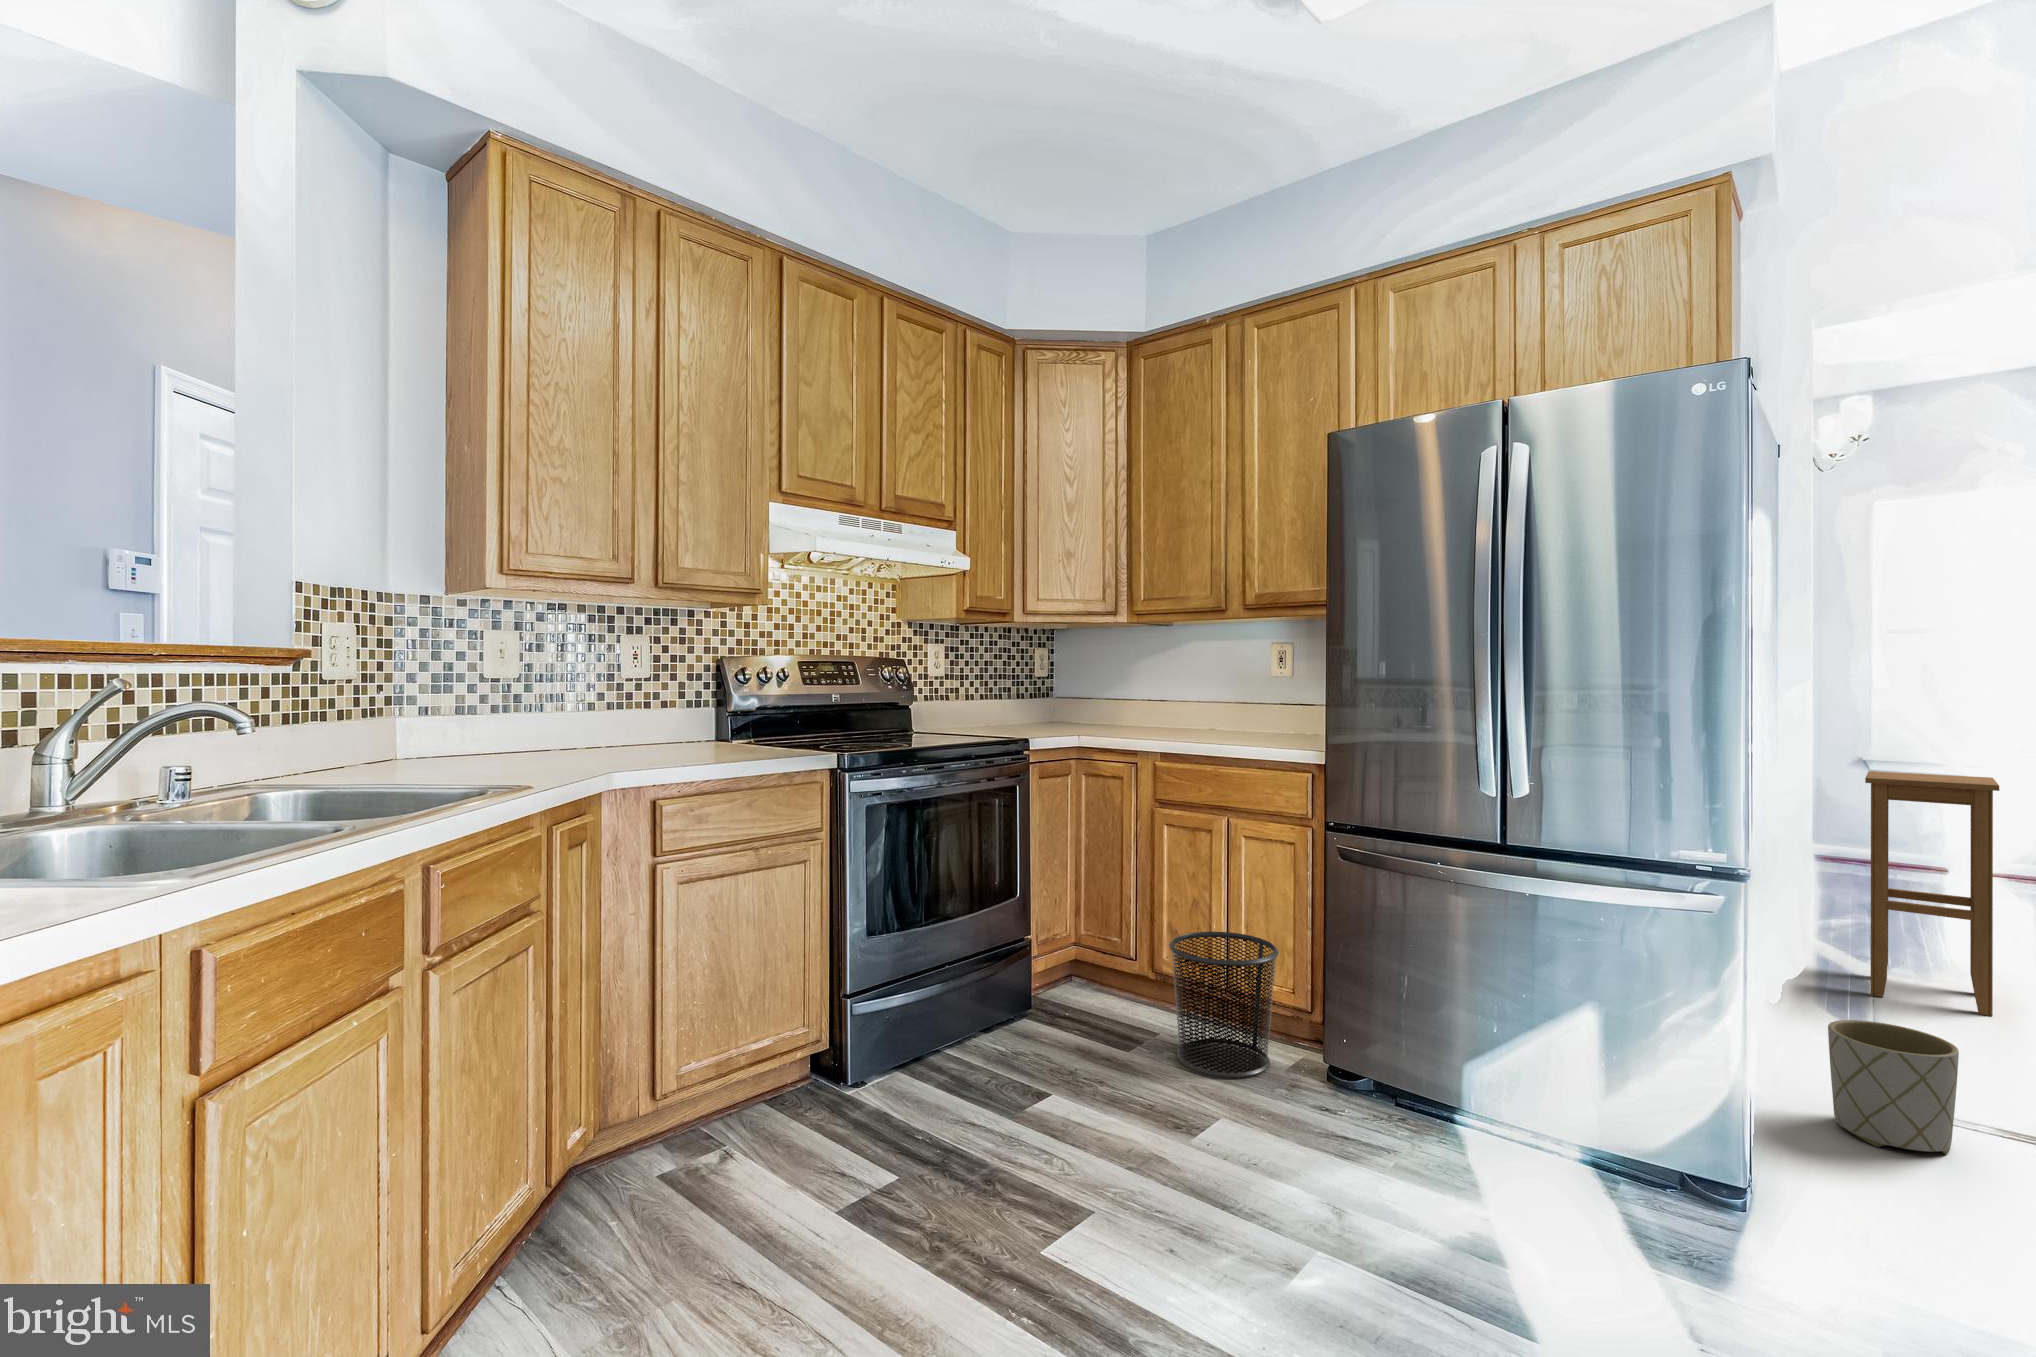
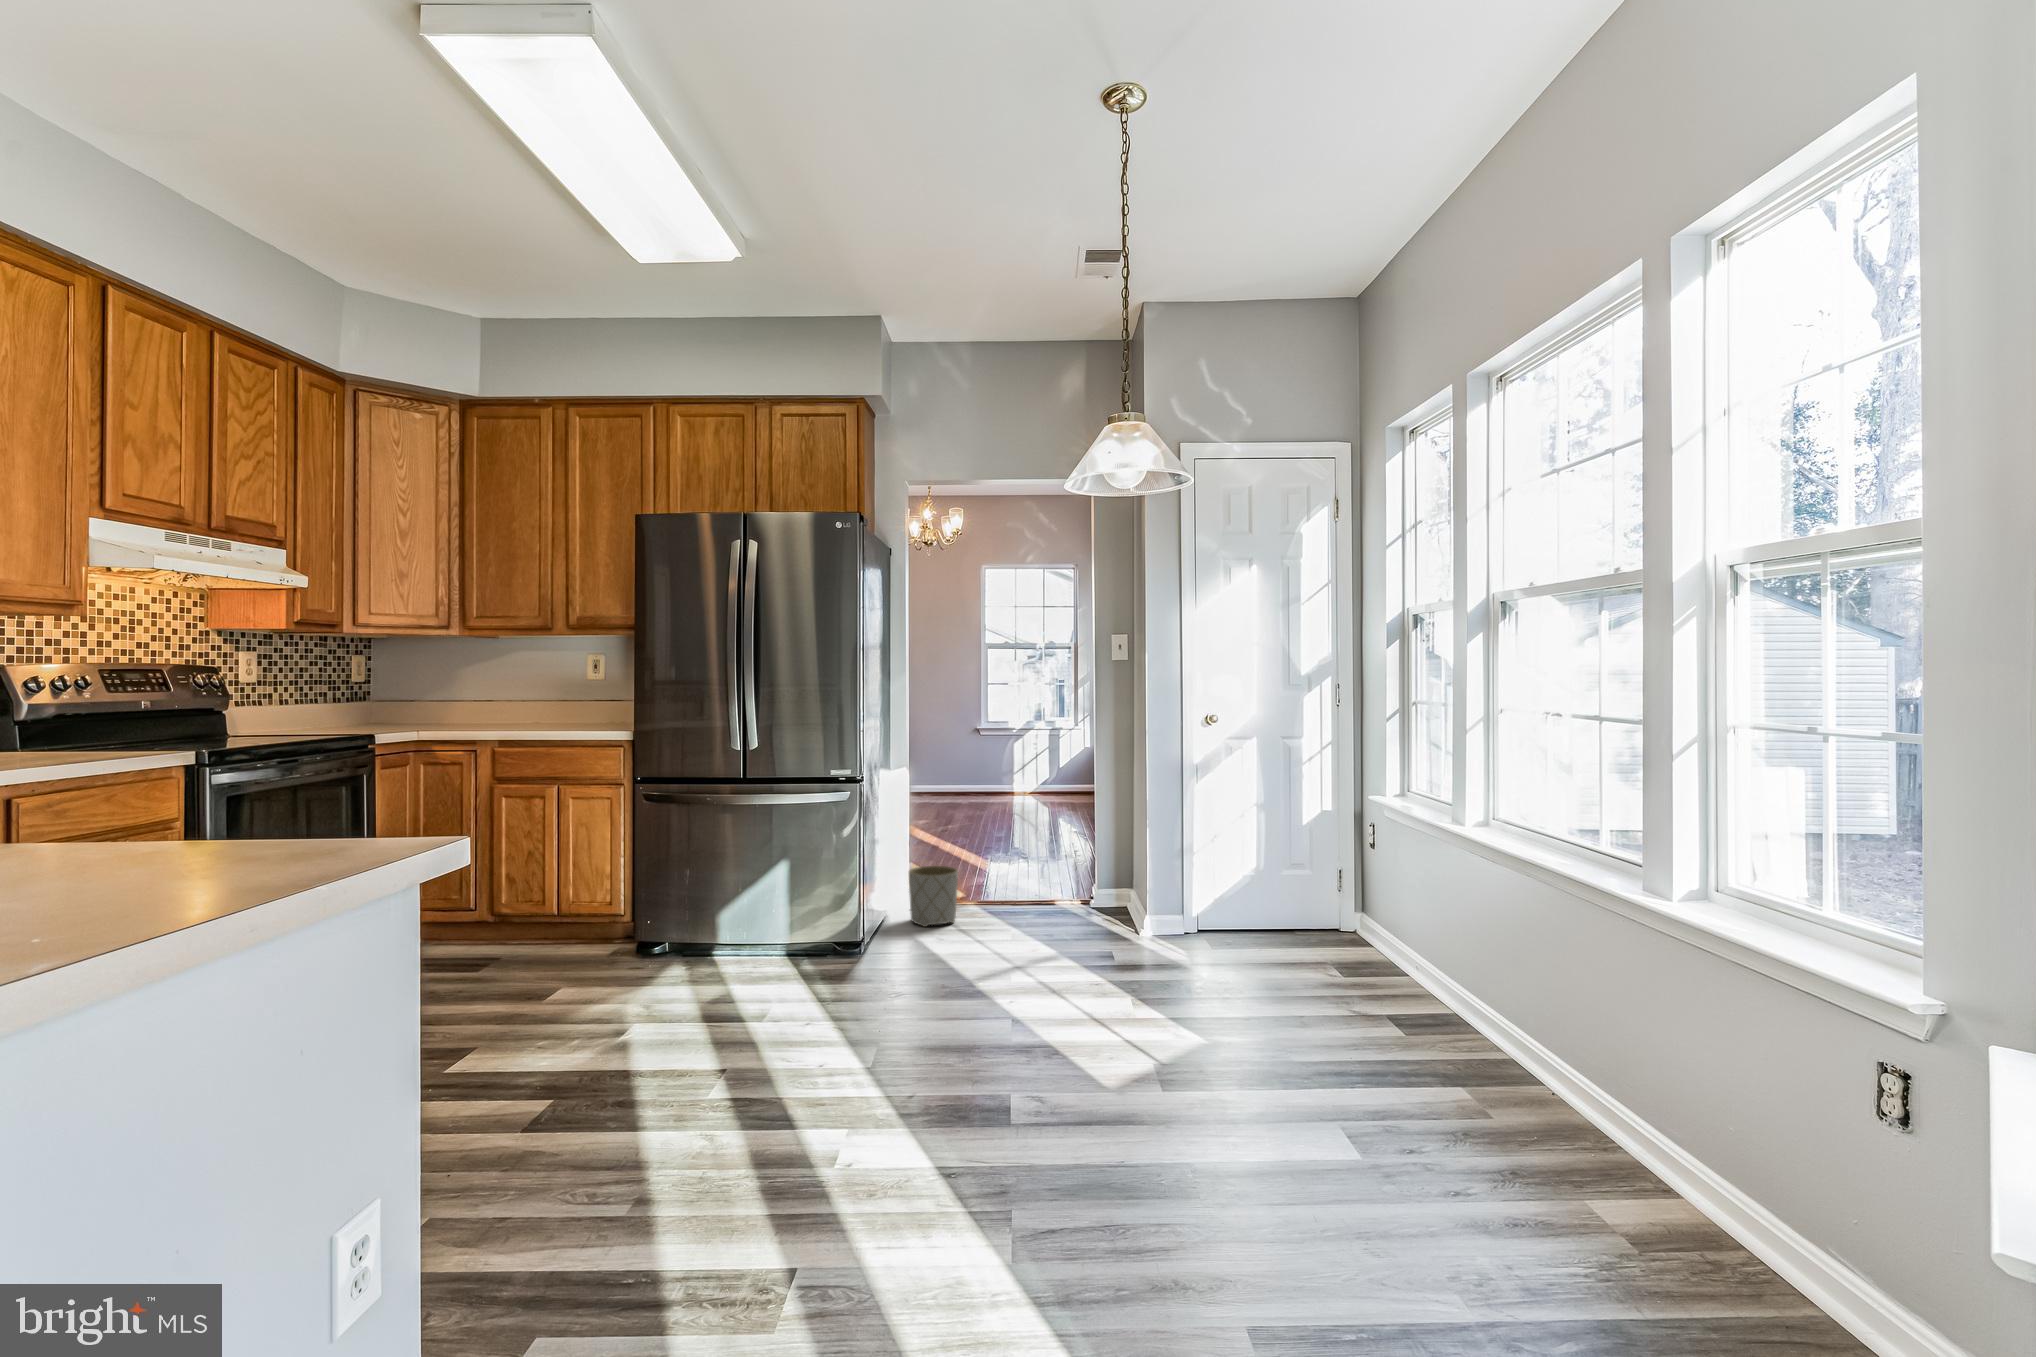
stool: present [1865,771,1999,1016] -> none [949,737,1005,866]
waste bin: present [1169,932,1279,1078] -> none [511,873,599,974]

